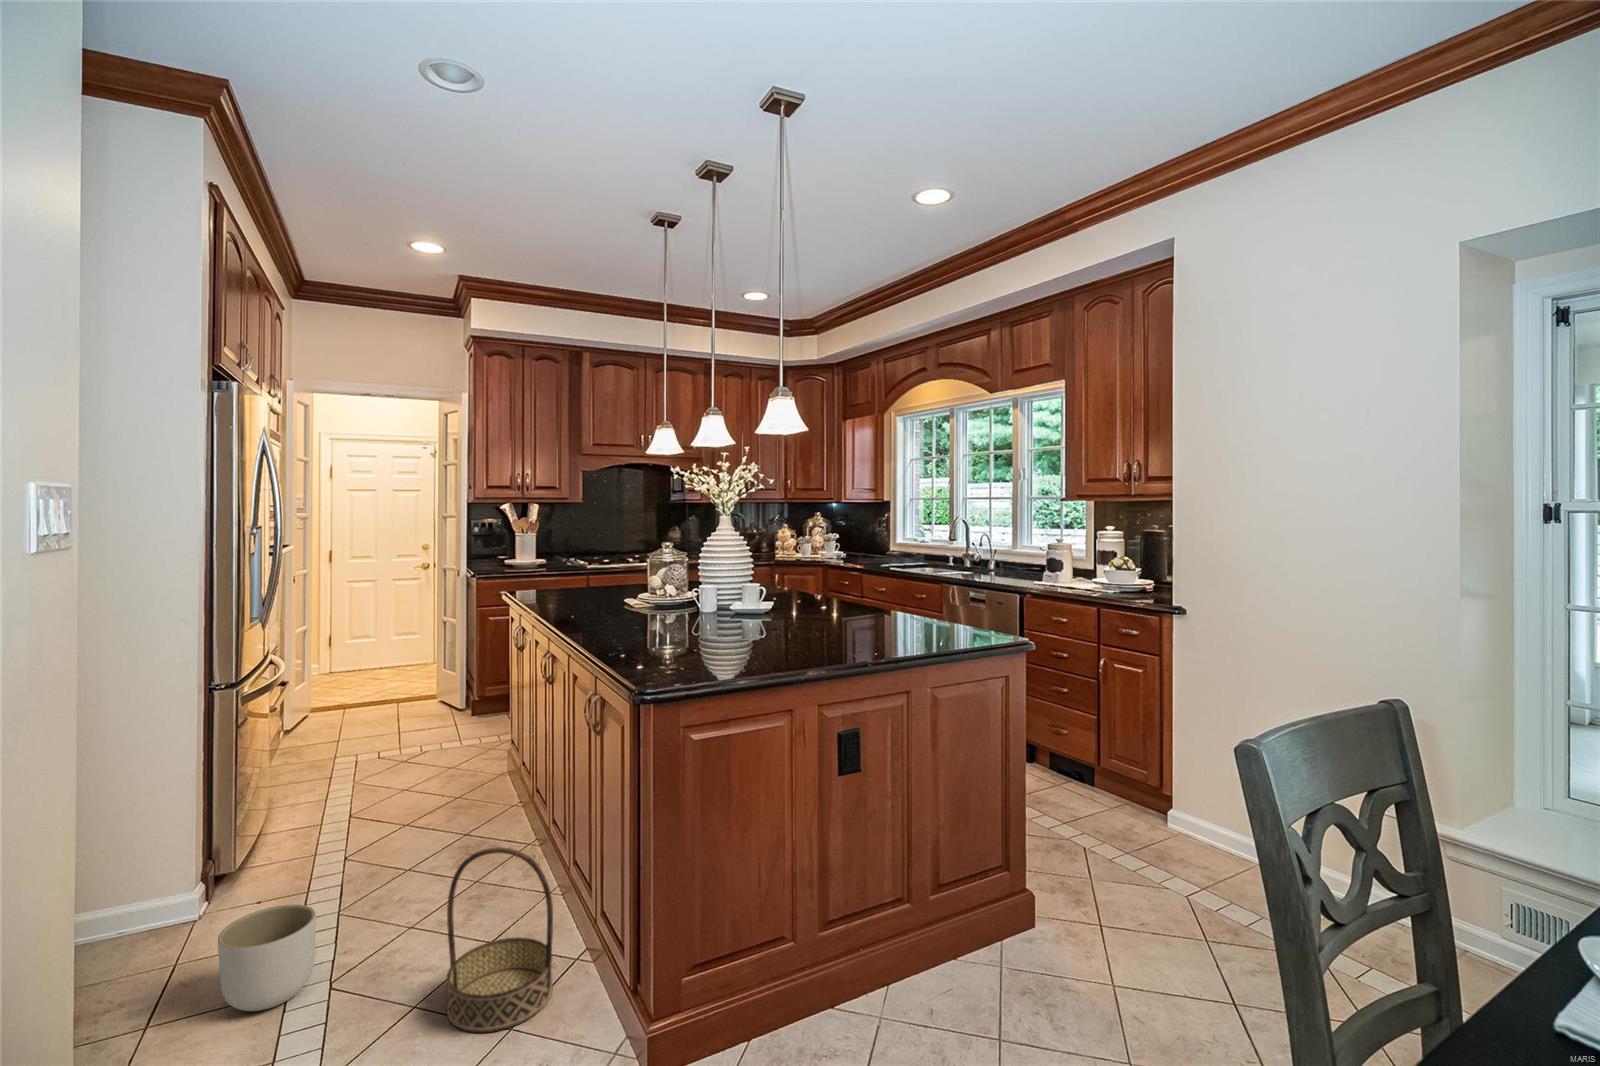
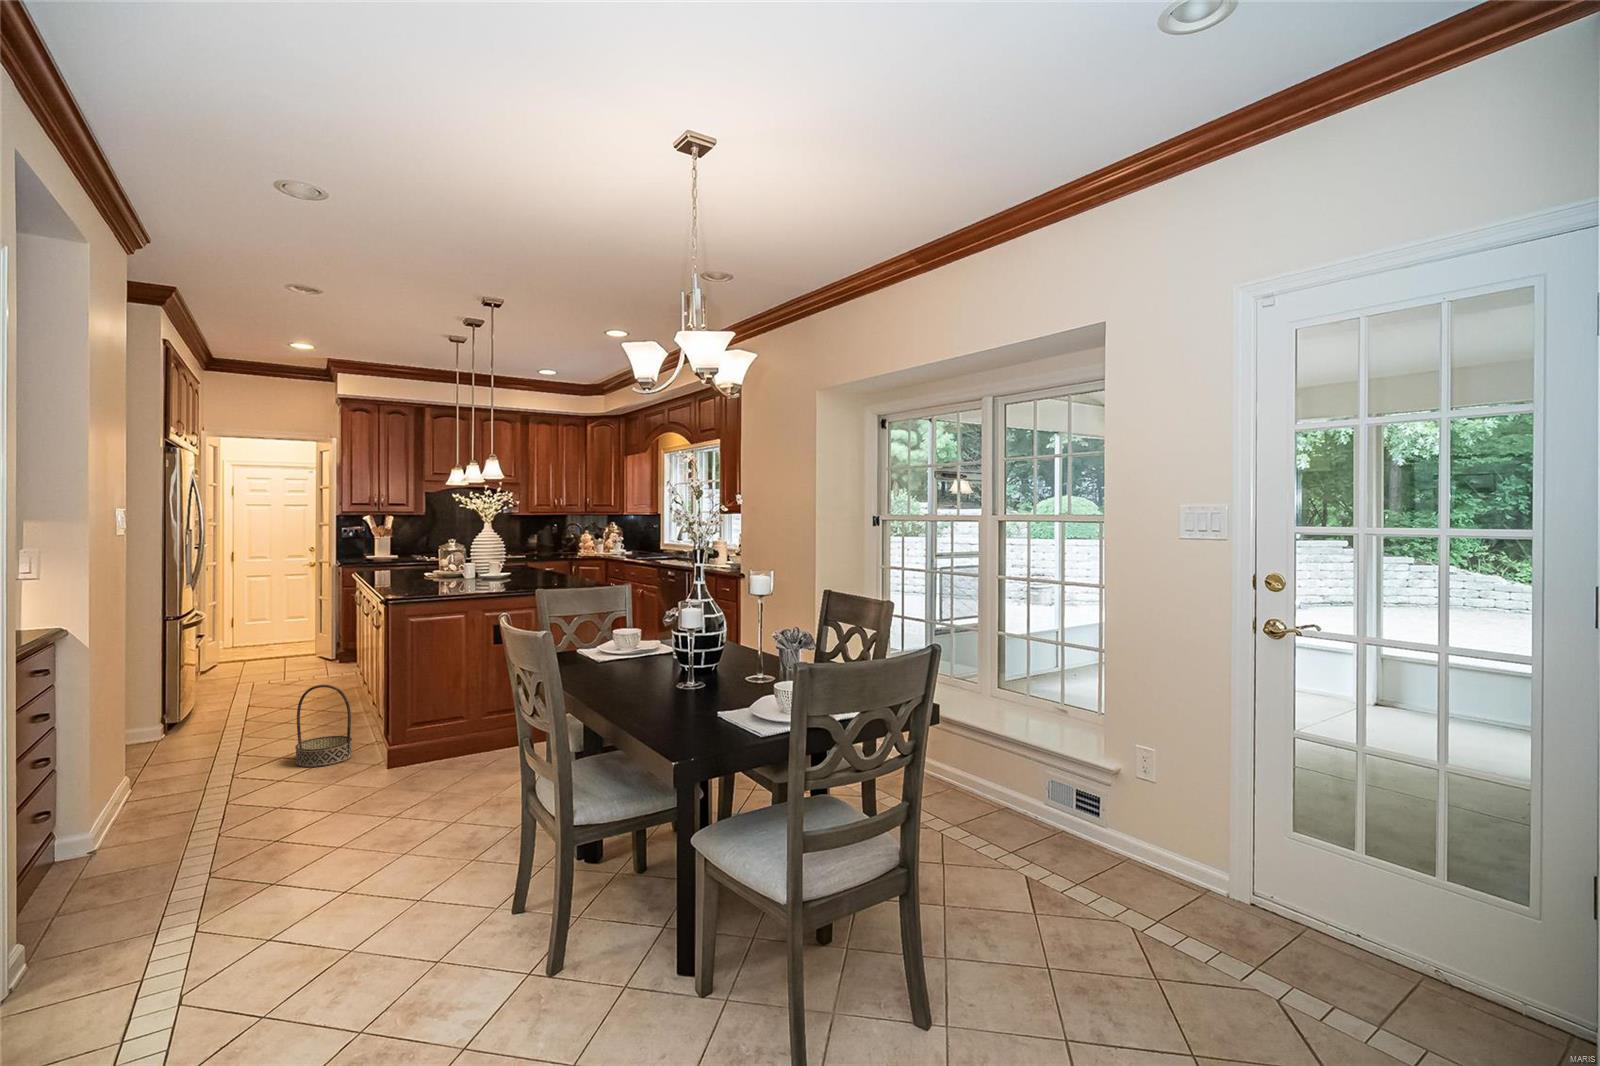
planter: present [218,904,316,1011] -> none [178,721,228,765]

